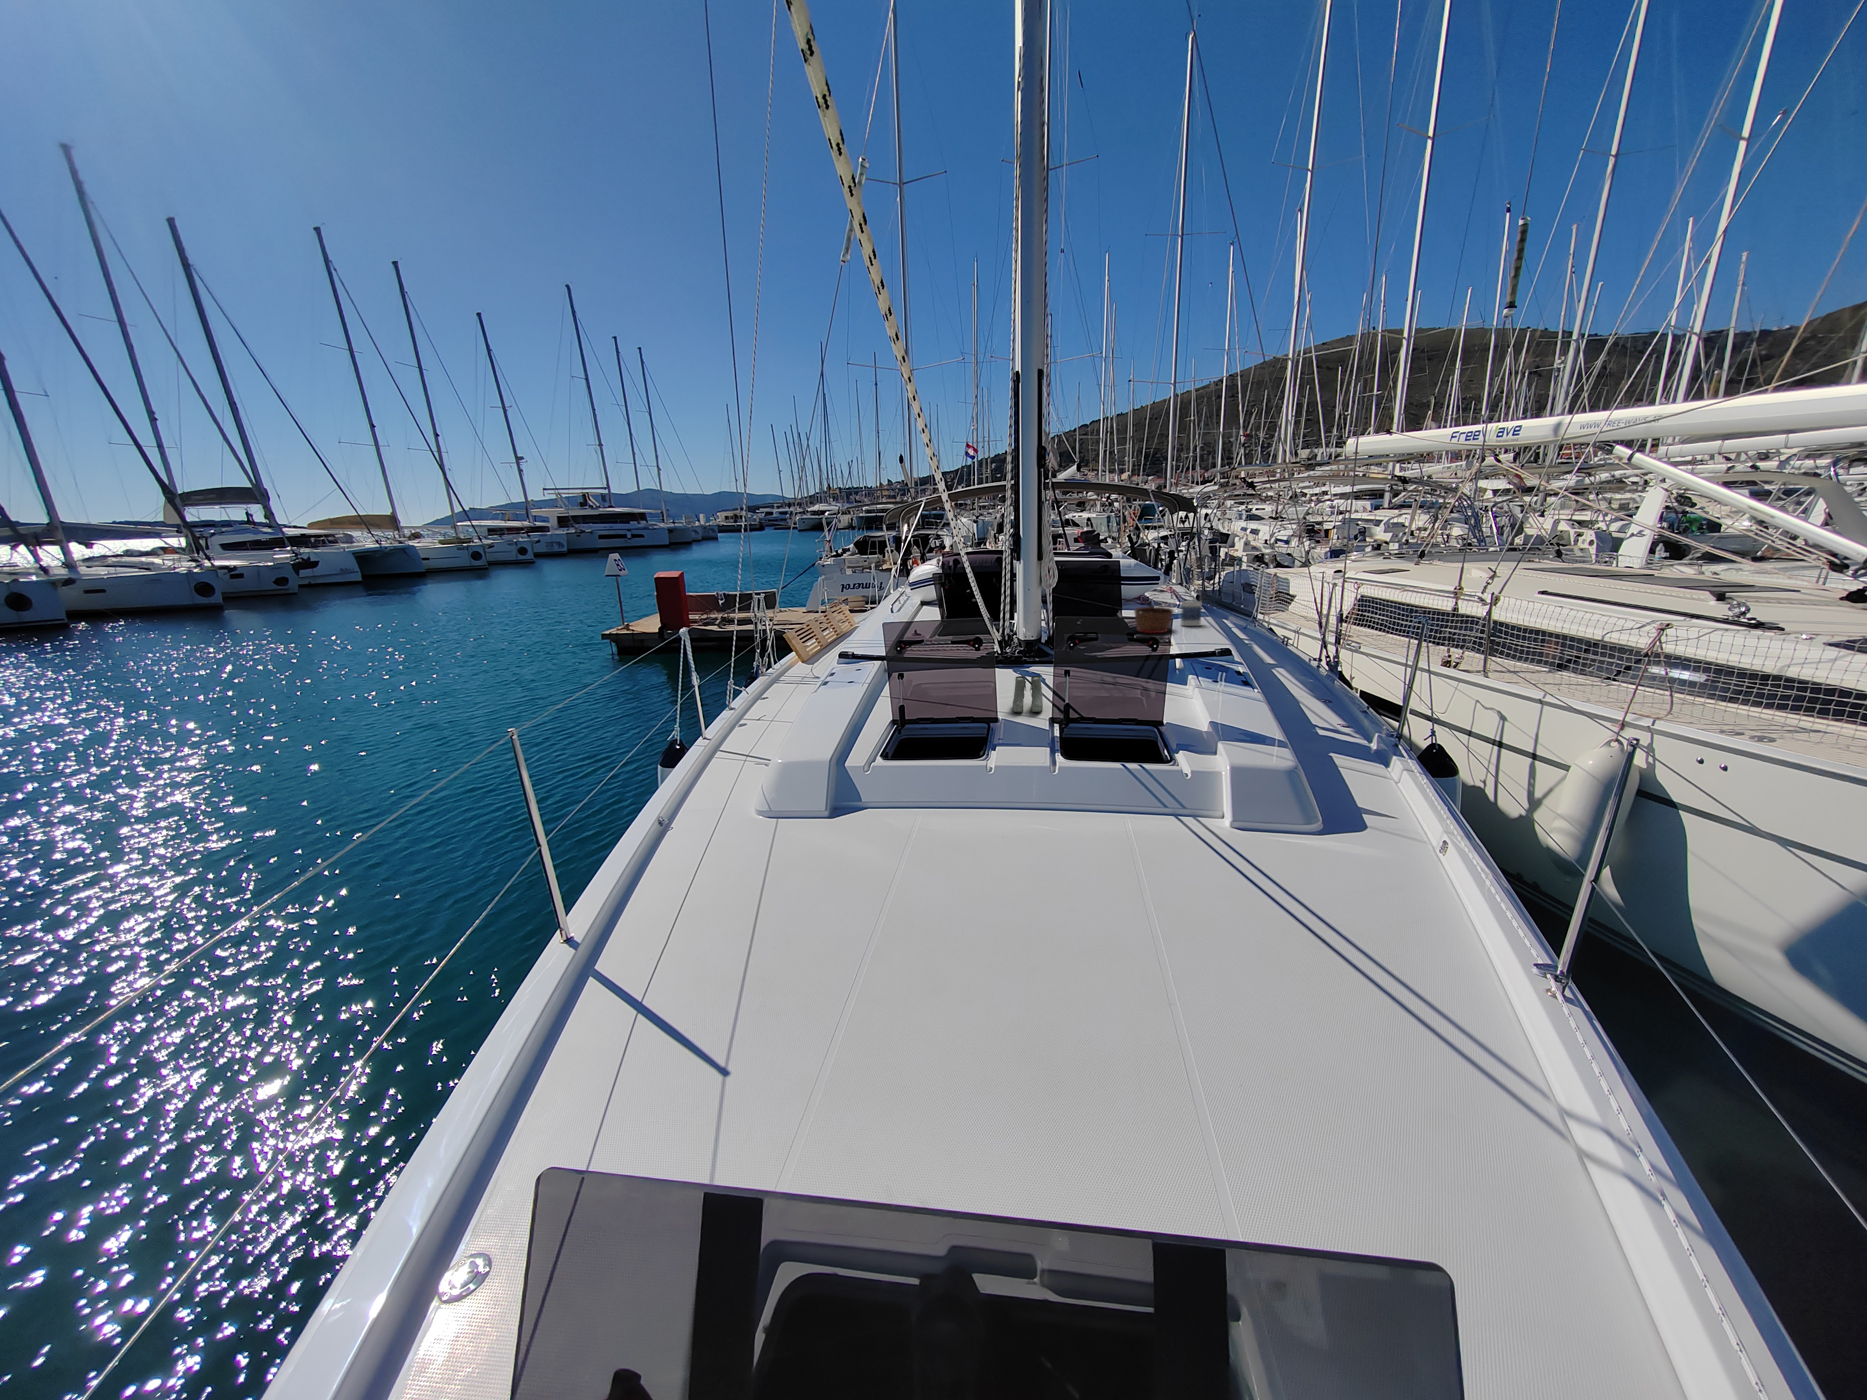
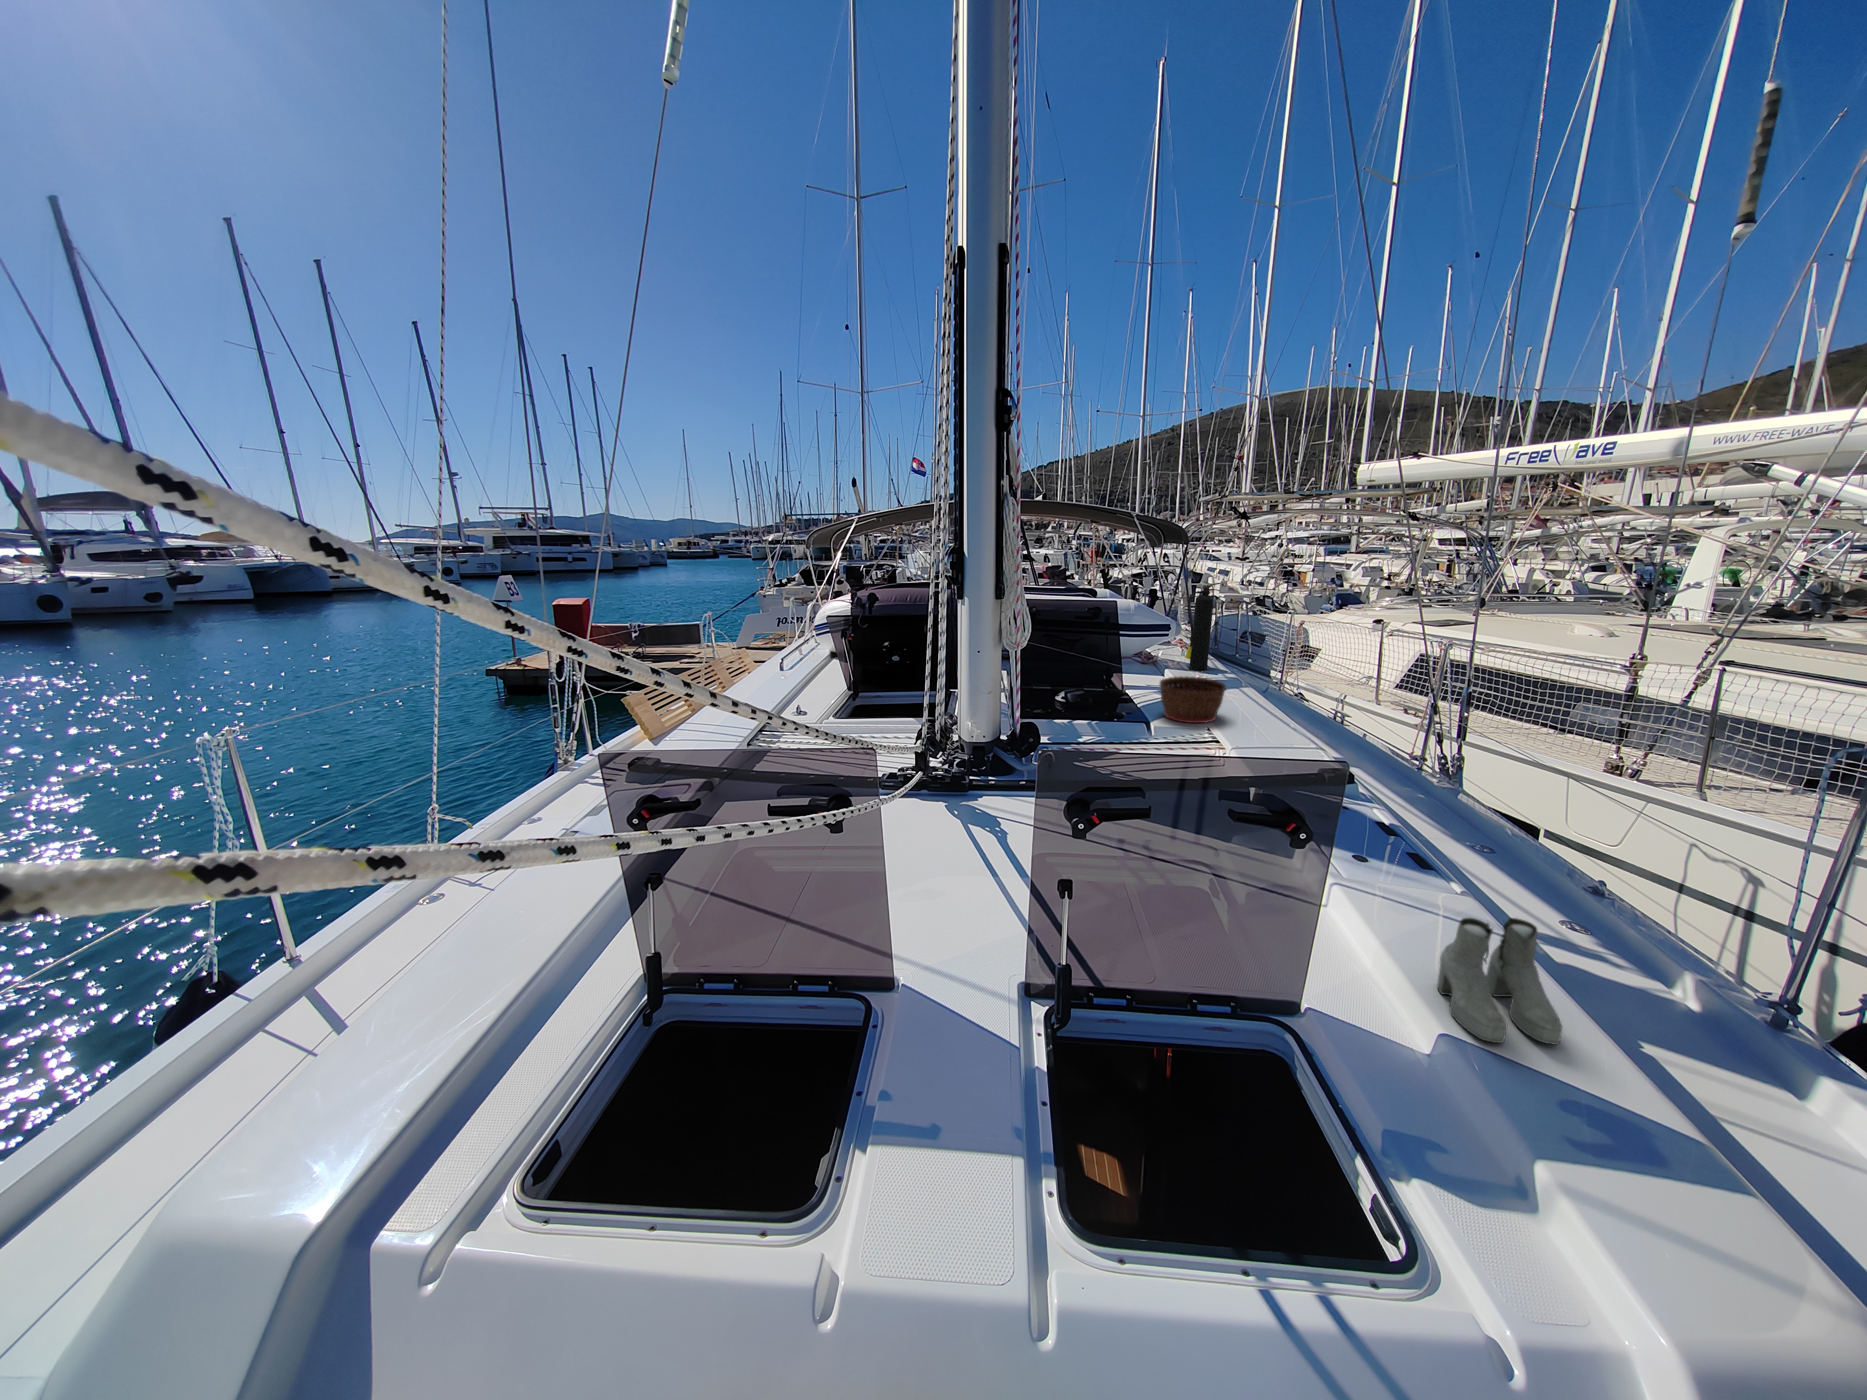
fire extinguisher: none [1158,548,1181,606] -> present [1185,583,1220,670]
bag: present [1181,583,1202,626] -> none [1233,640,1270,710]
boots: present [1013,676,1043,712] -> present [1437,918,1562,1044]

